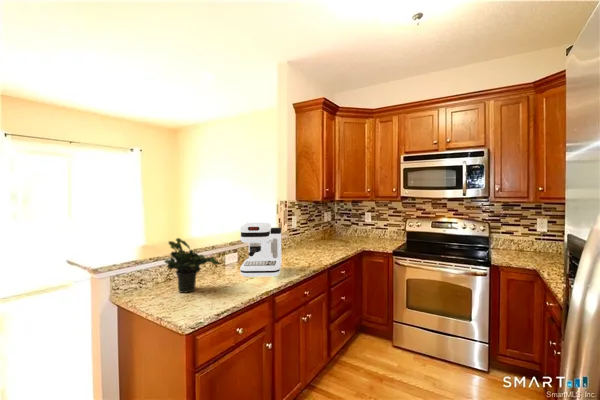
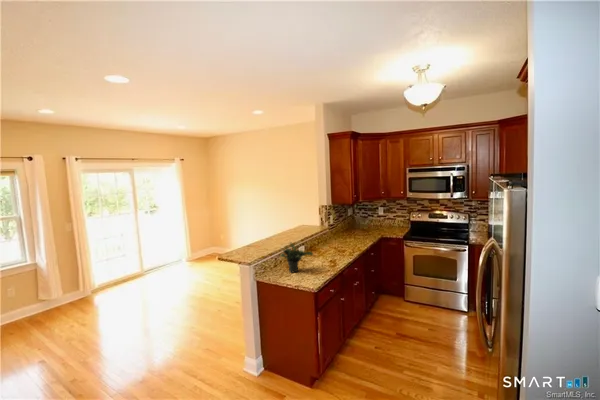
coffee maker: present [240,223,281,277] -> none [313,226,340,261]

